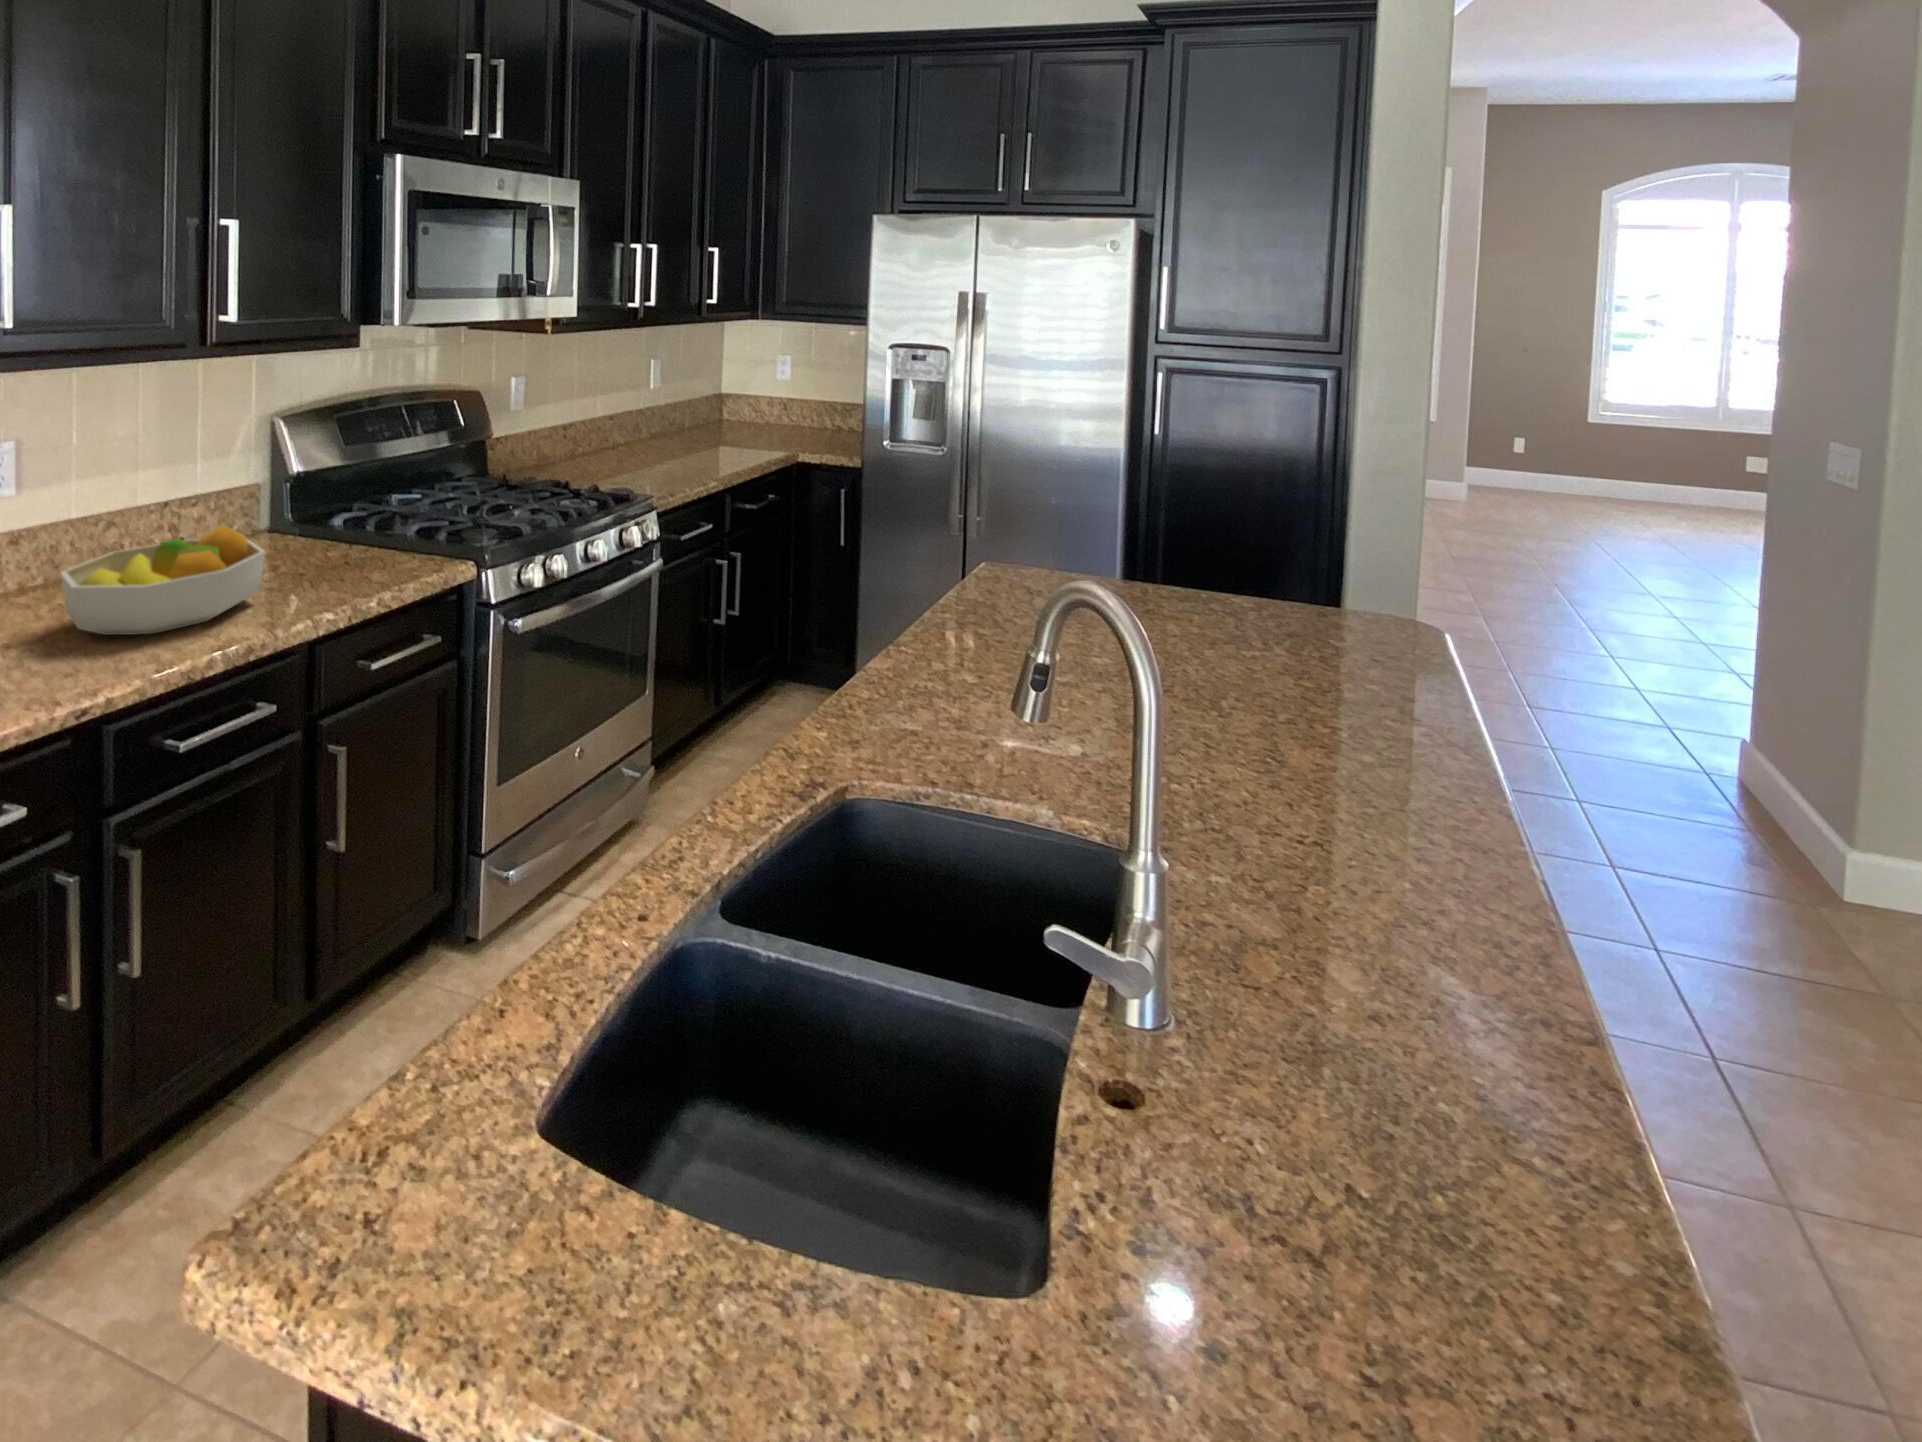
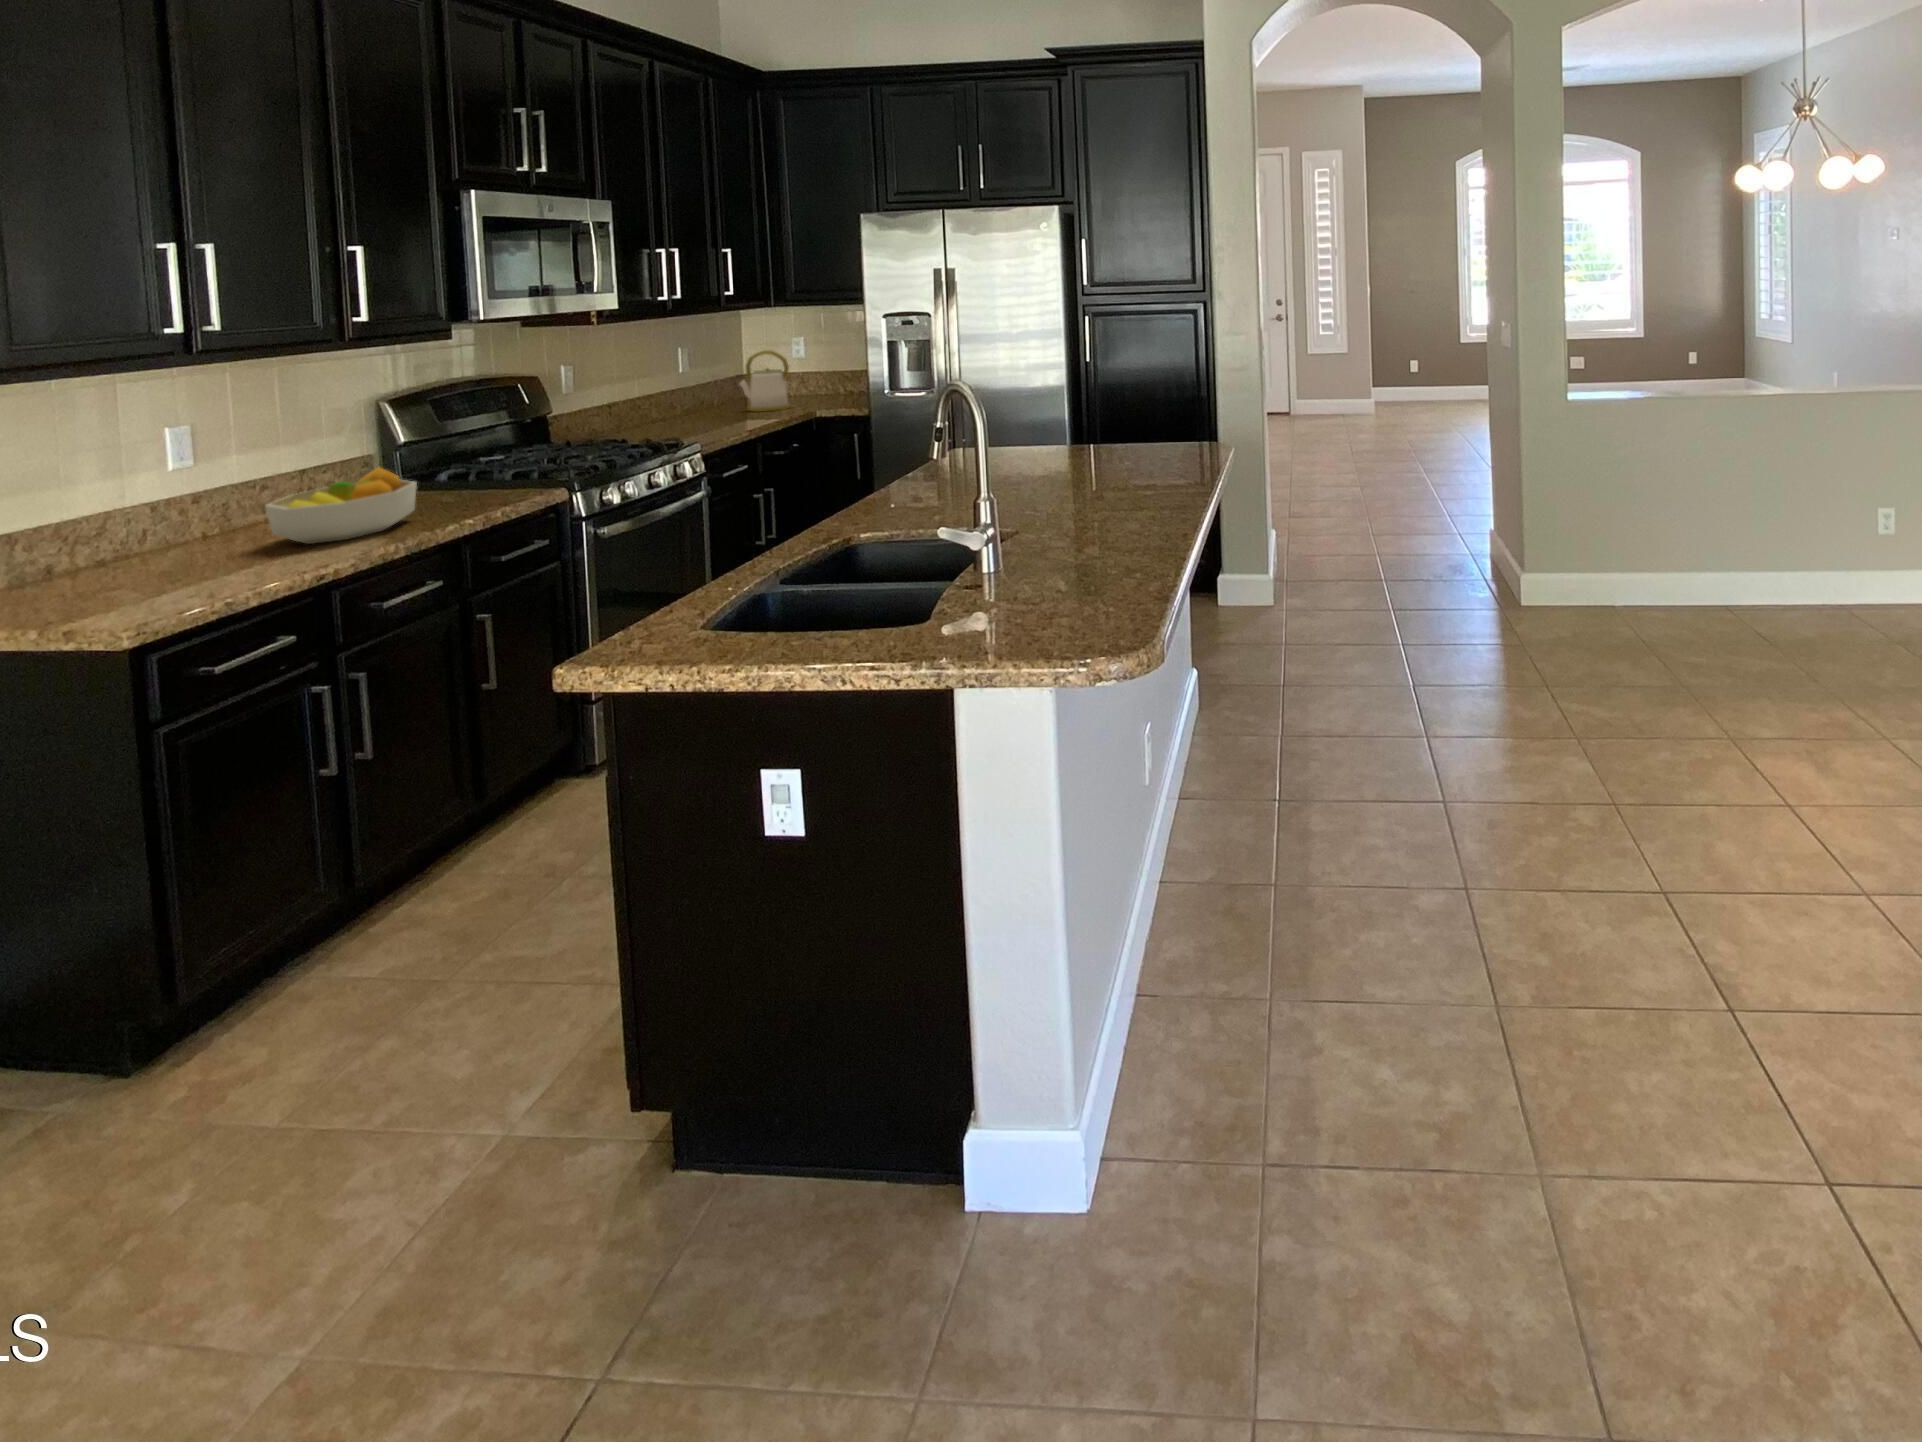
kettle: none [715,373,774,449] -> present [740,350,790,412]

